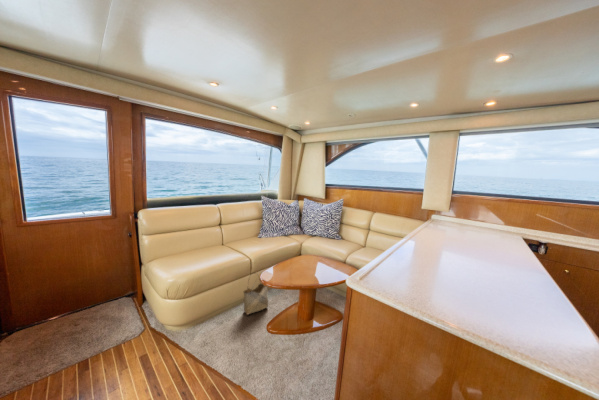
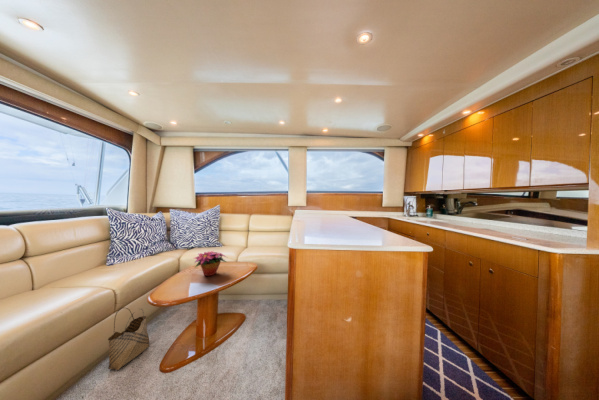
flower arrangement: none [299,245,331,269] -> present [195,251,226,276]

